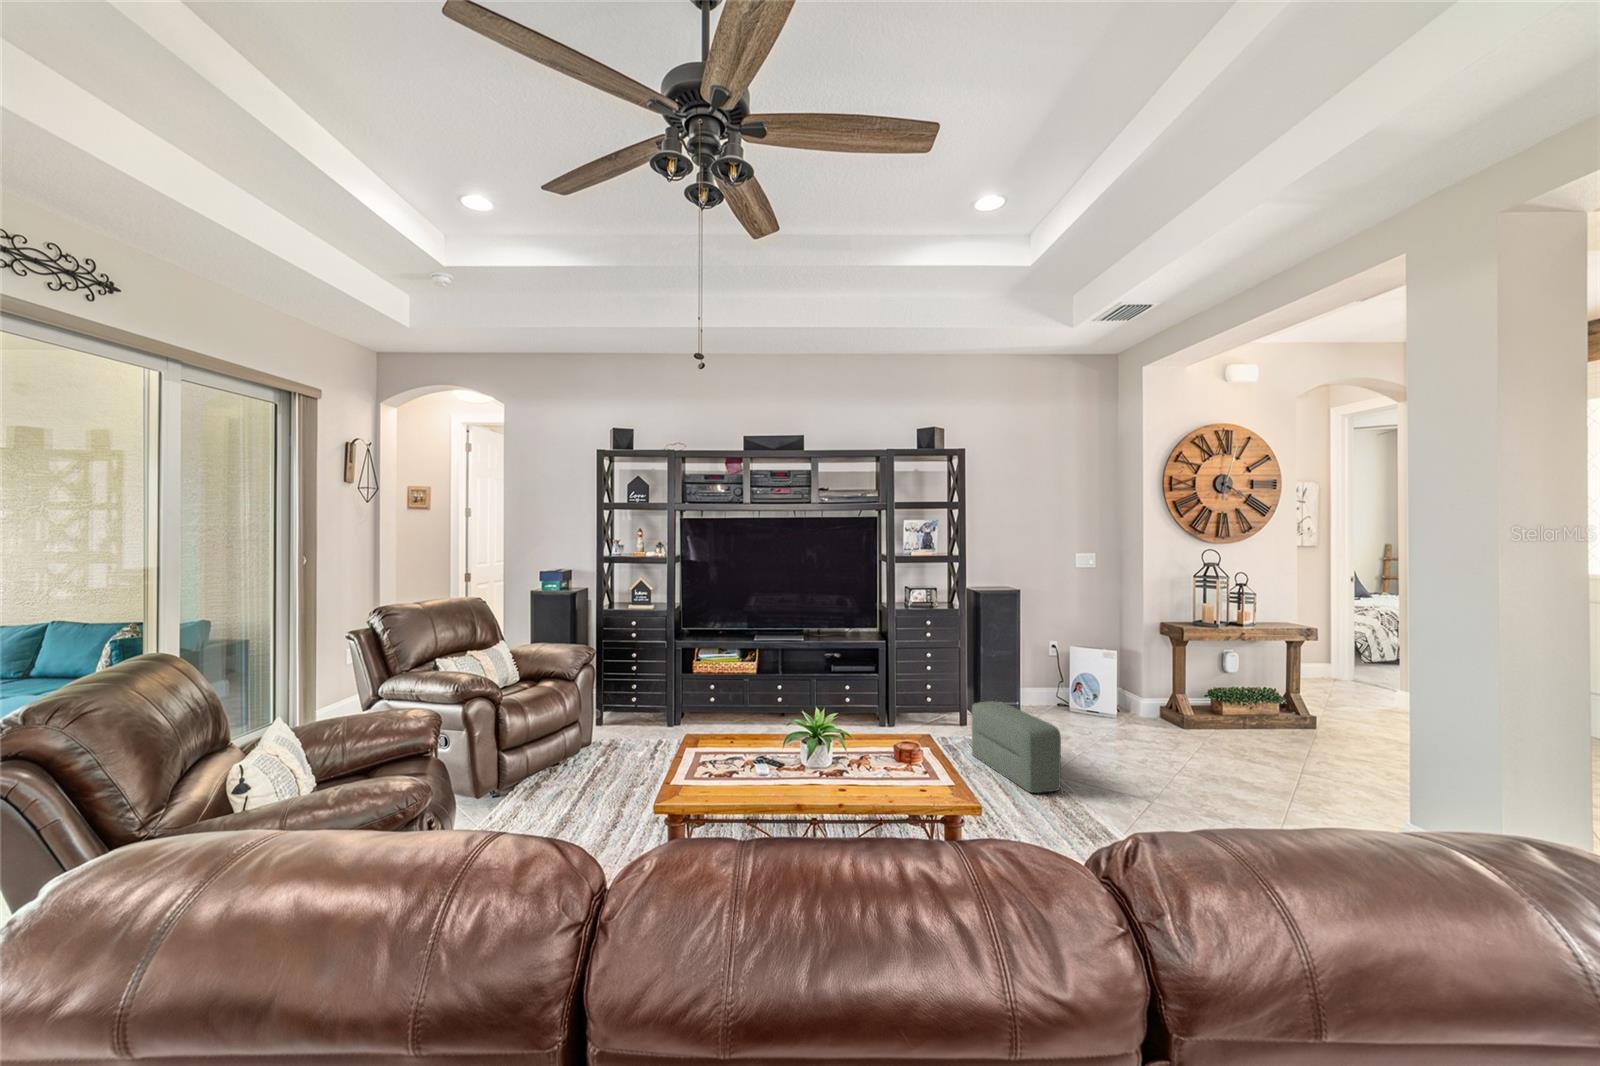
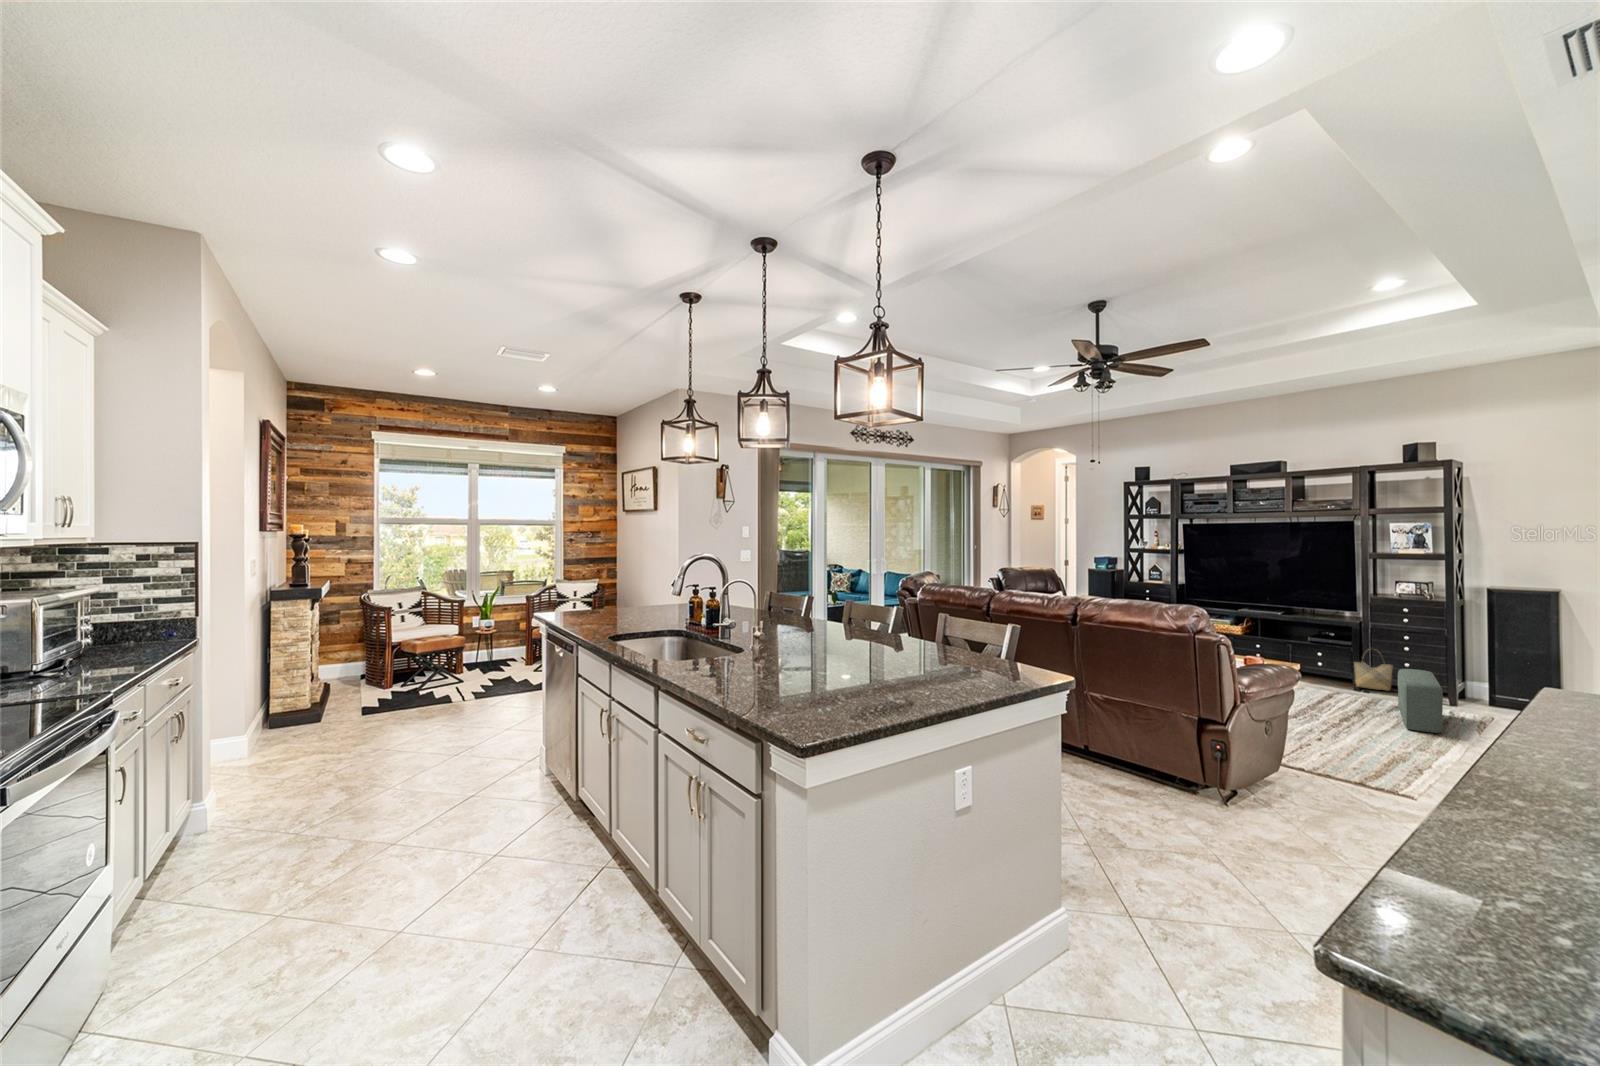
woven basket: none [891,674,927,727] -> present [1354,649,1393,691]

